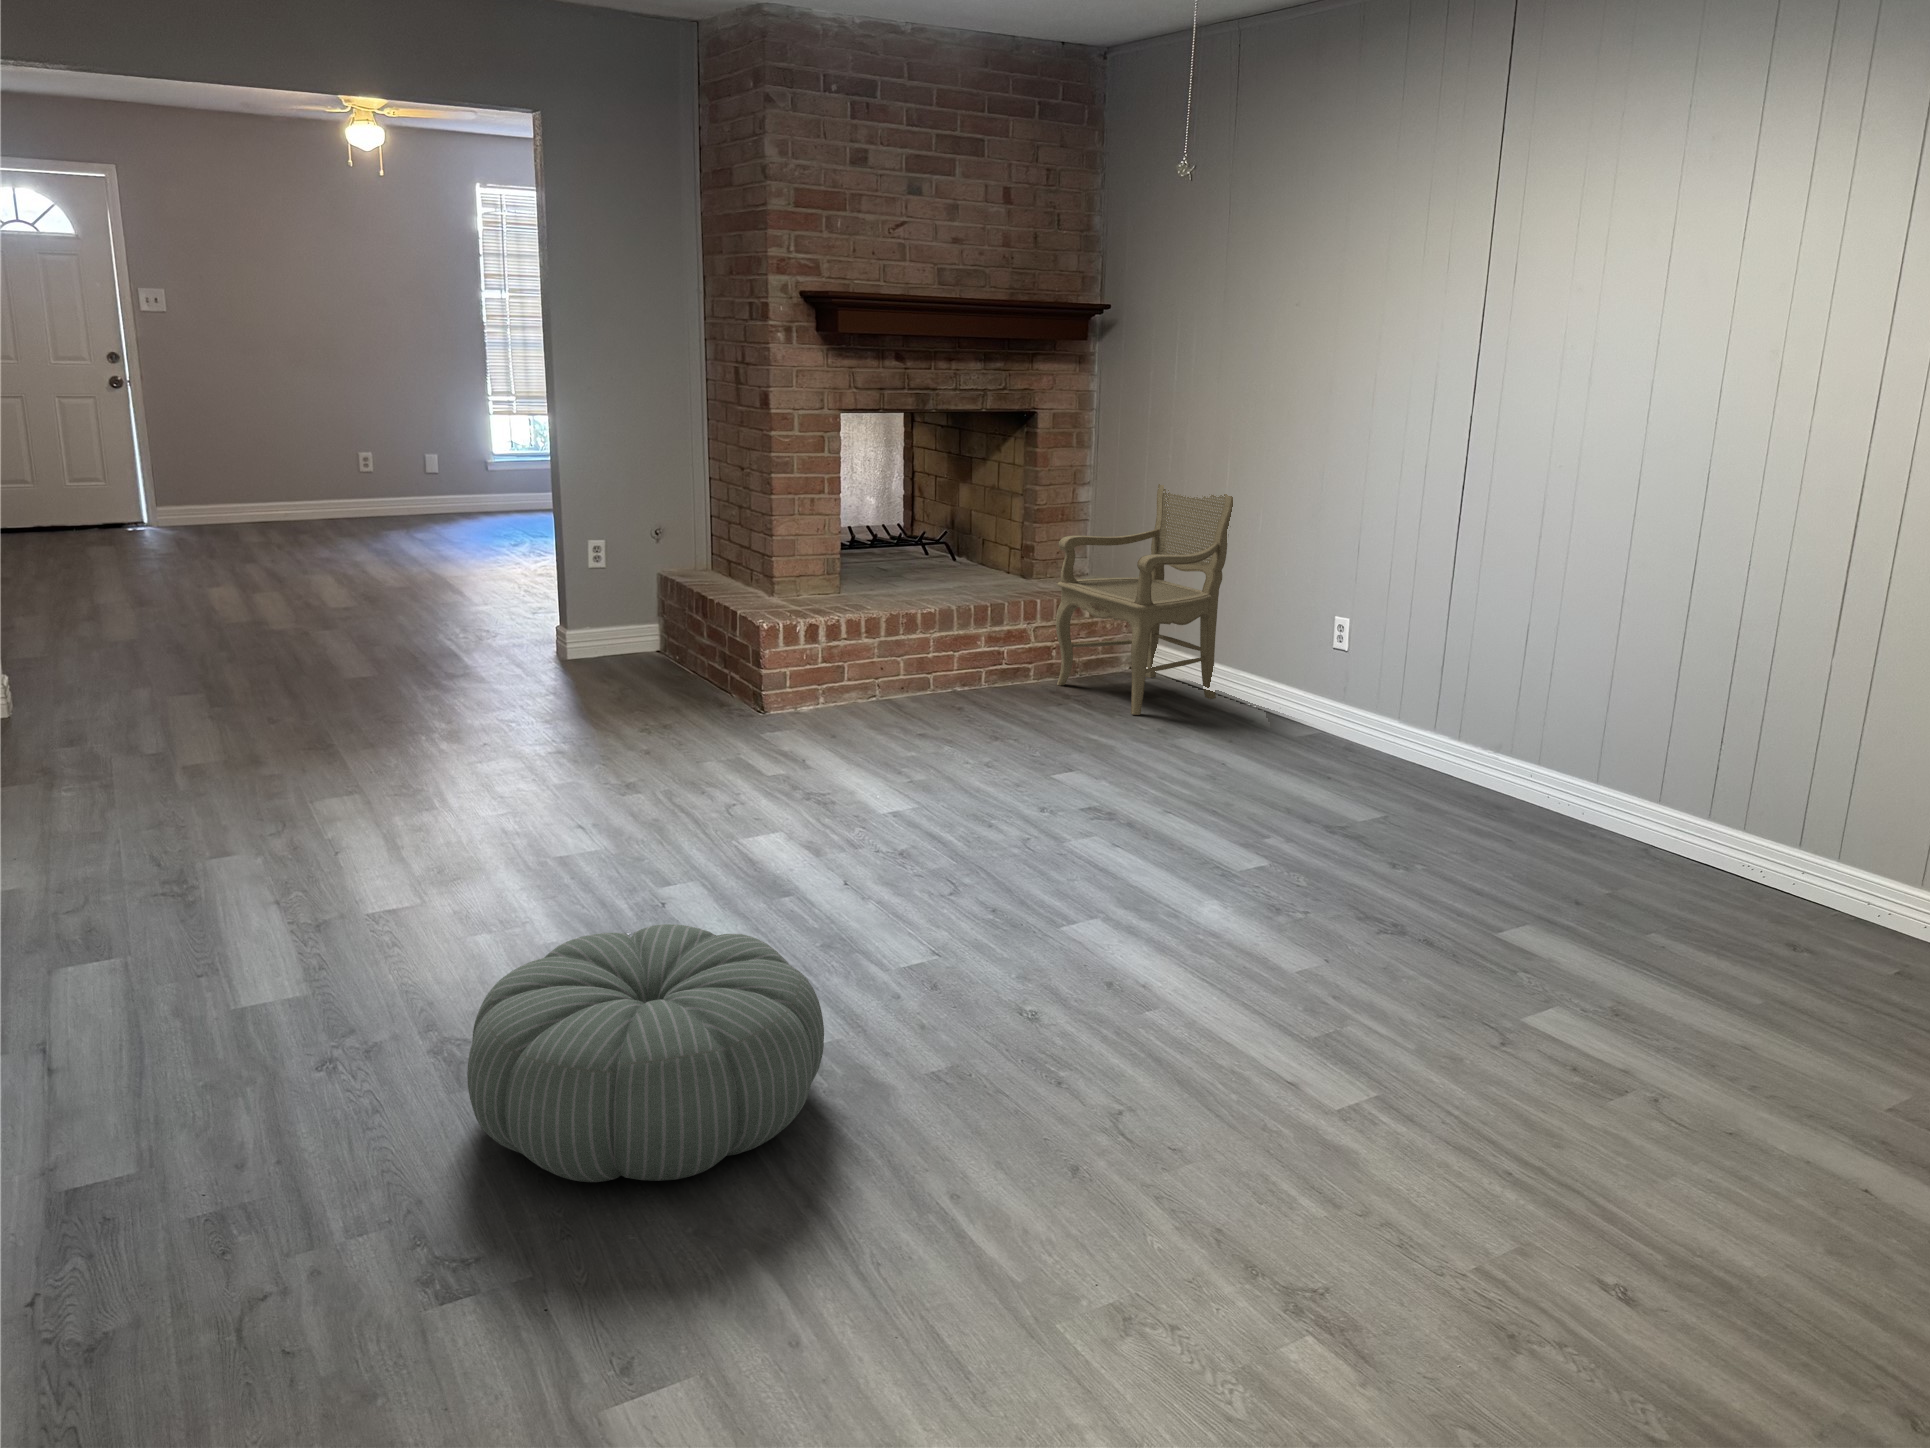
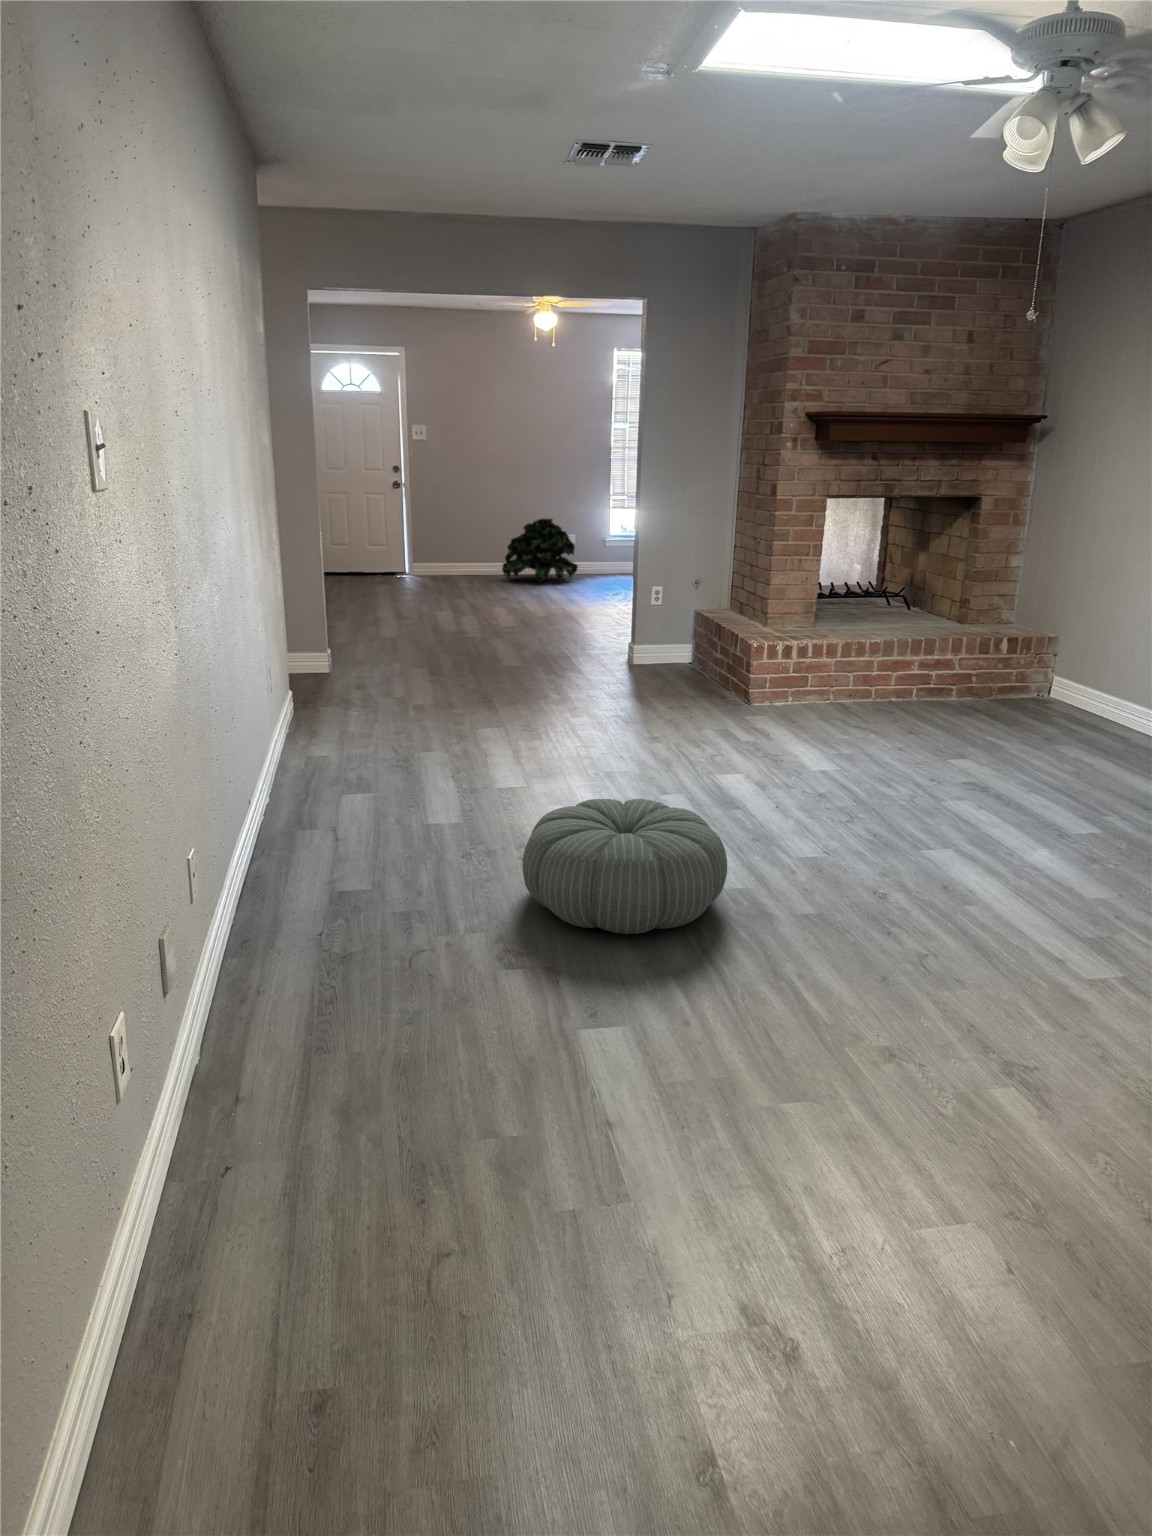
potted plant: none [320,432,448,532] -> present [502,519,578,582]
armchair: present [1056,484,1233,715] -> none [973,542,1135,727]

